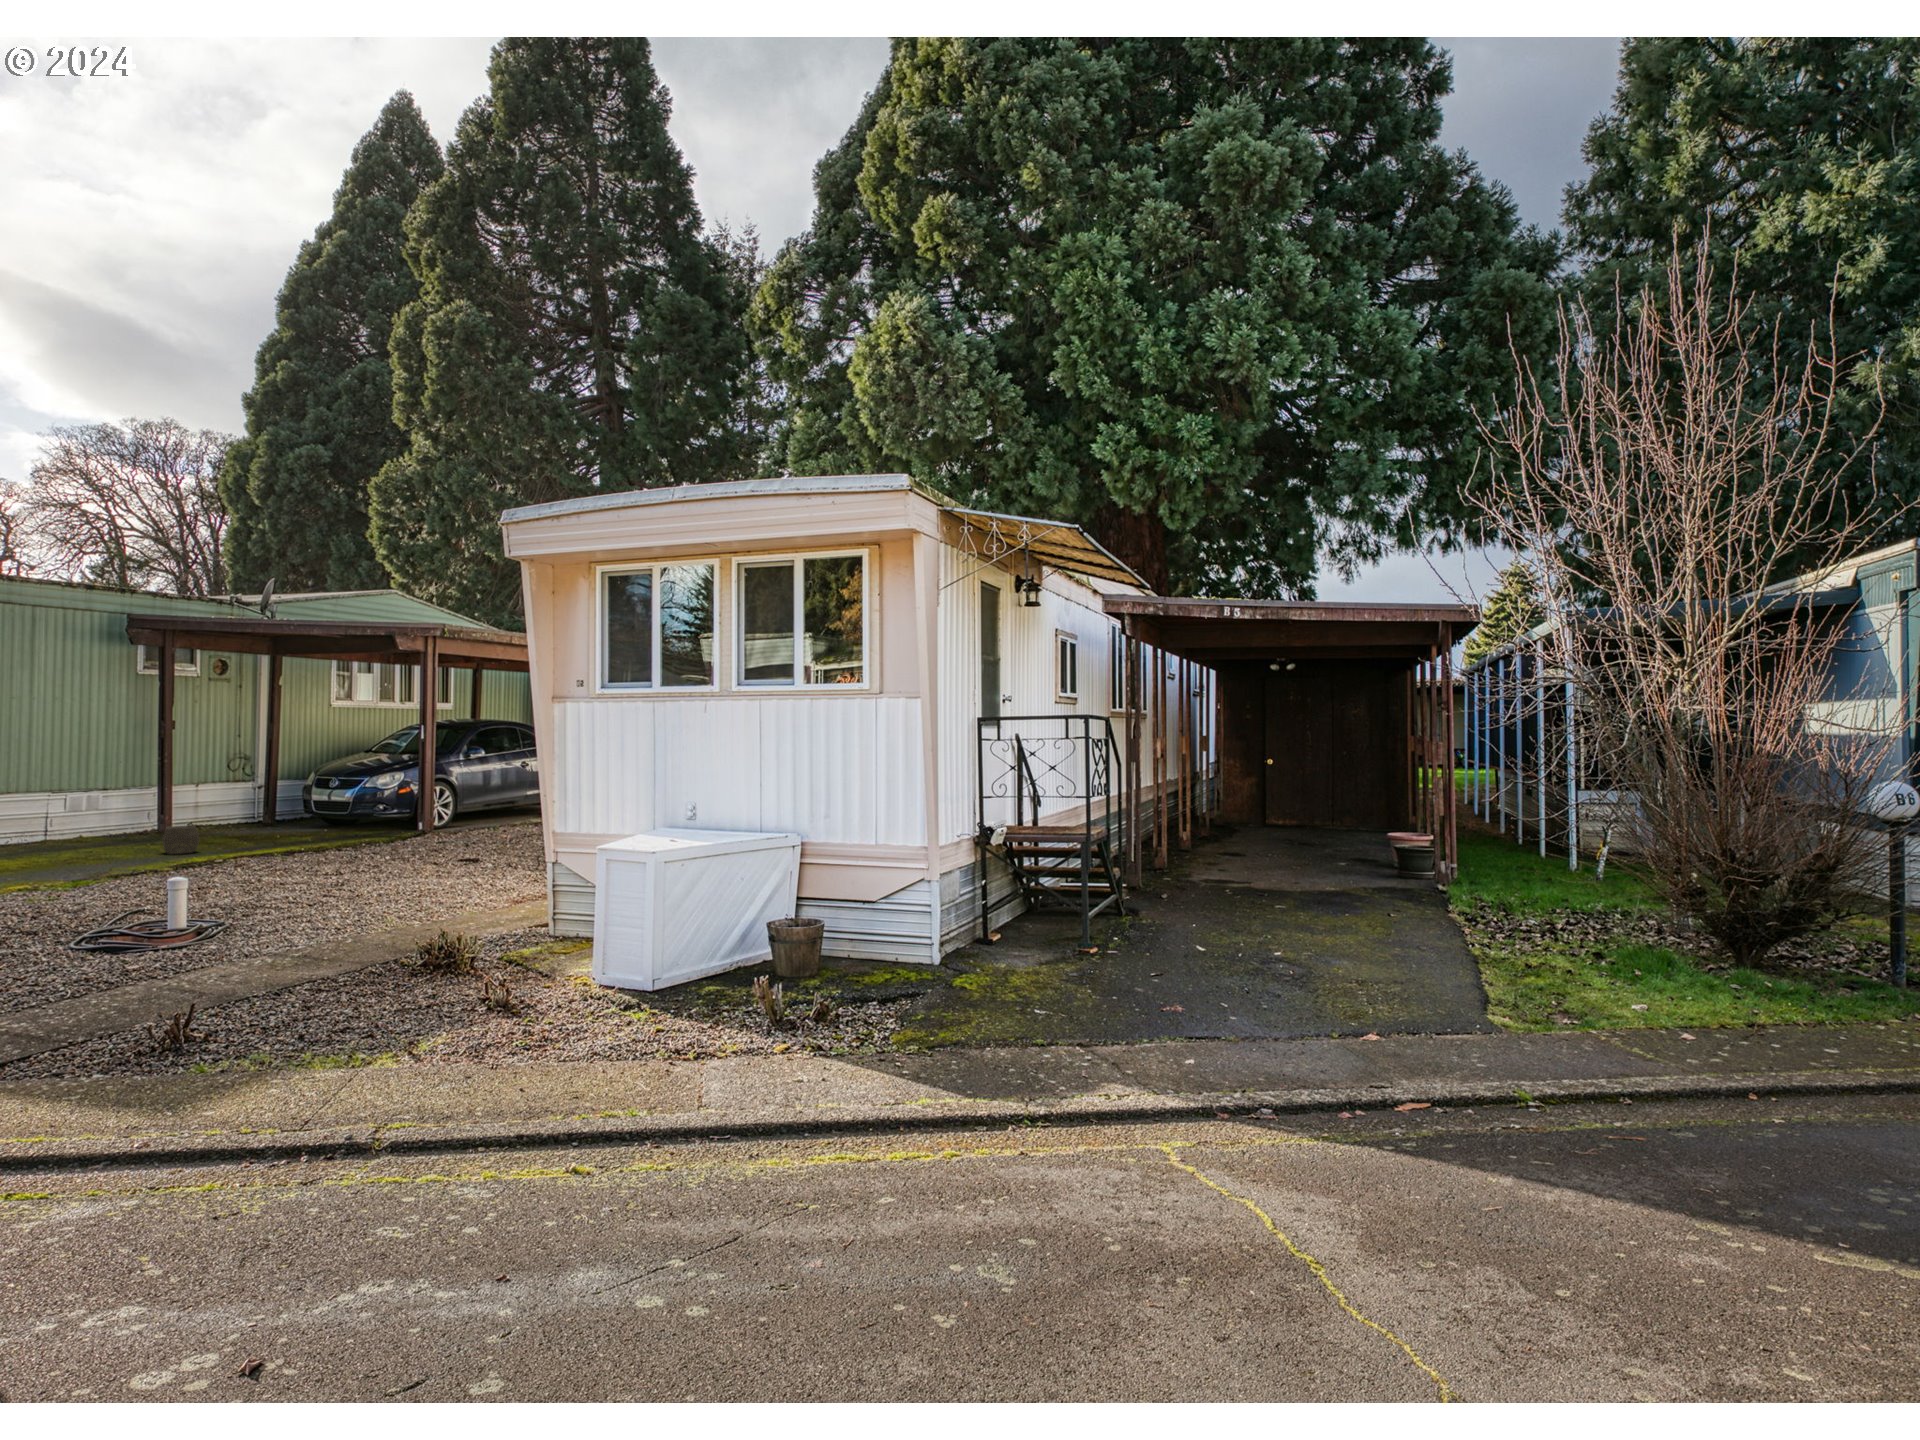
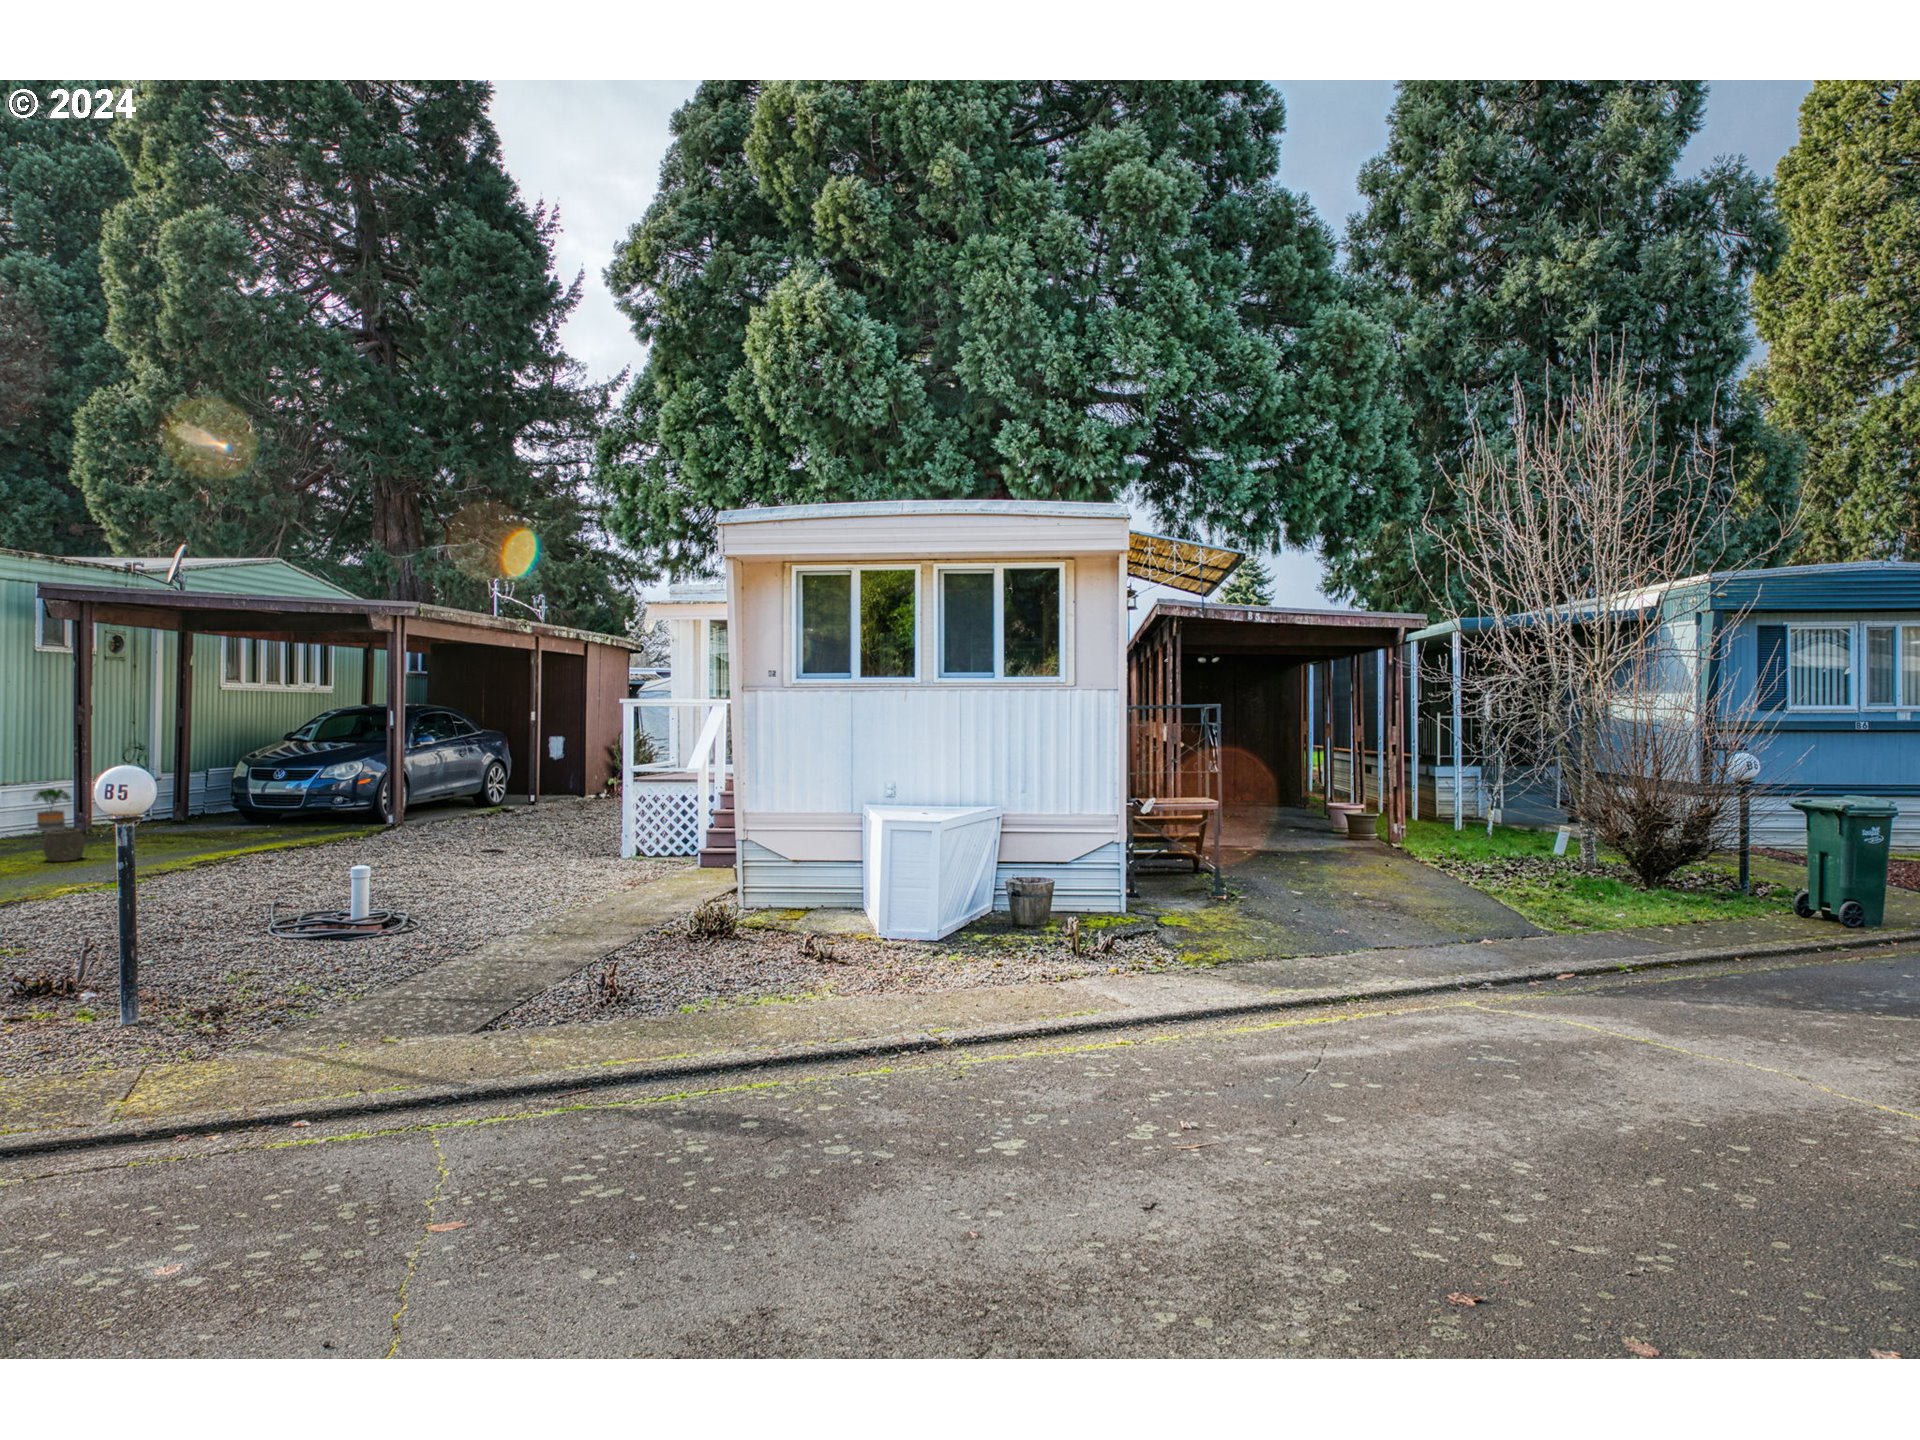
potted tree: none [210,794,243,831] -> present [33,789,71,831]

